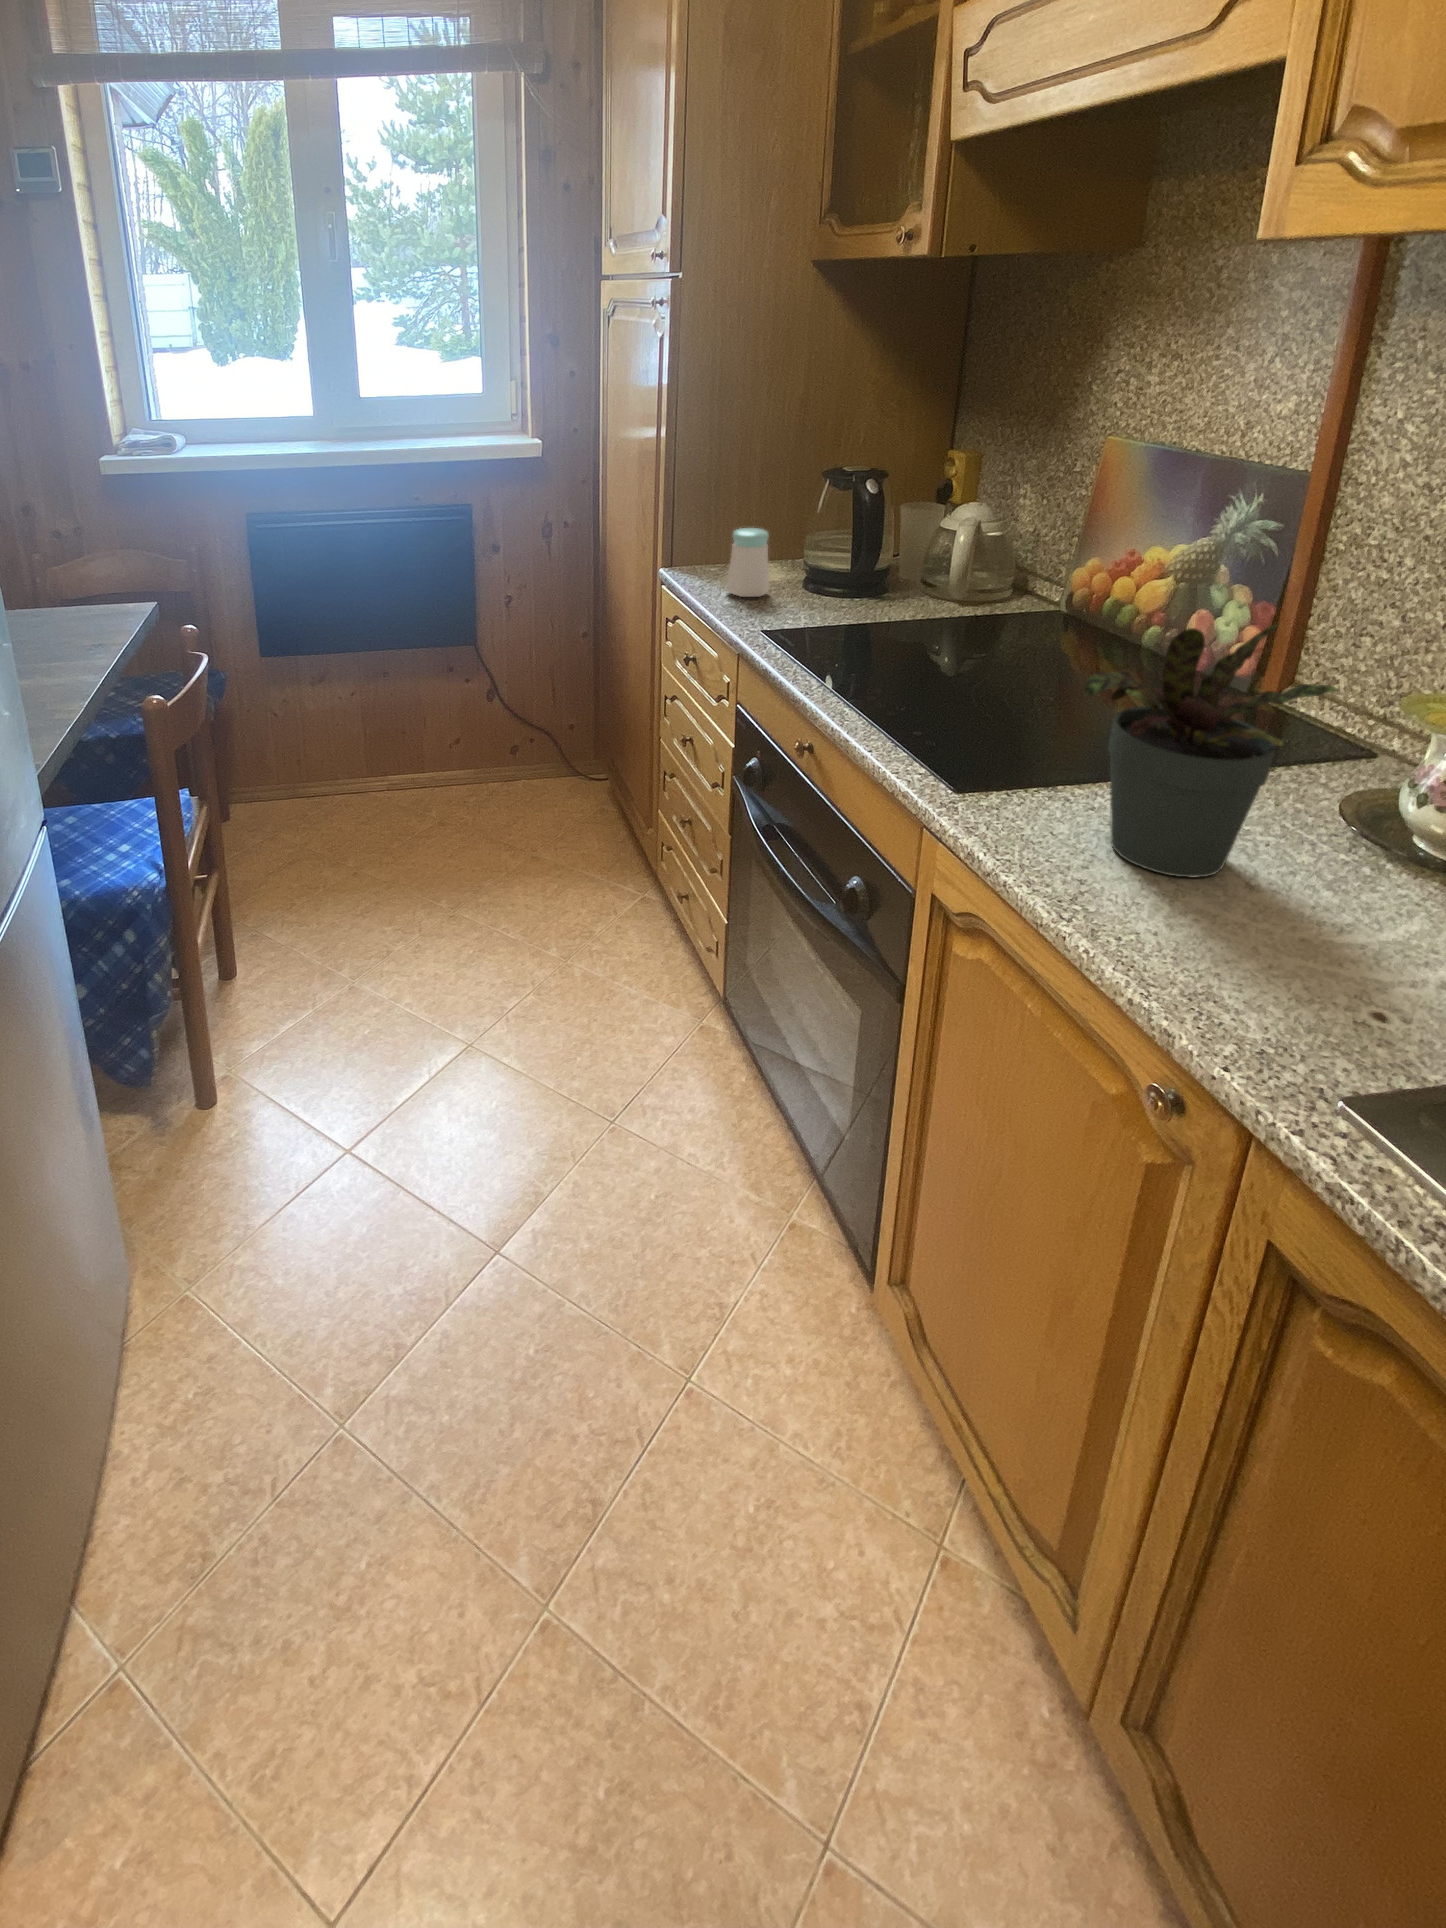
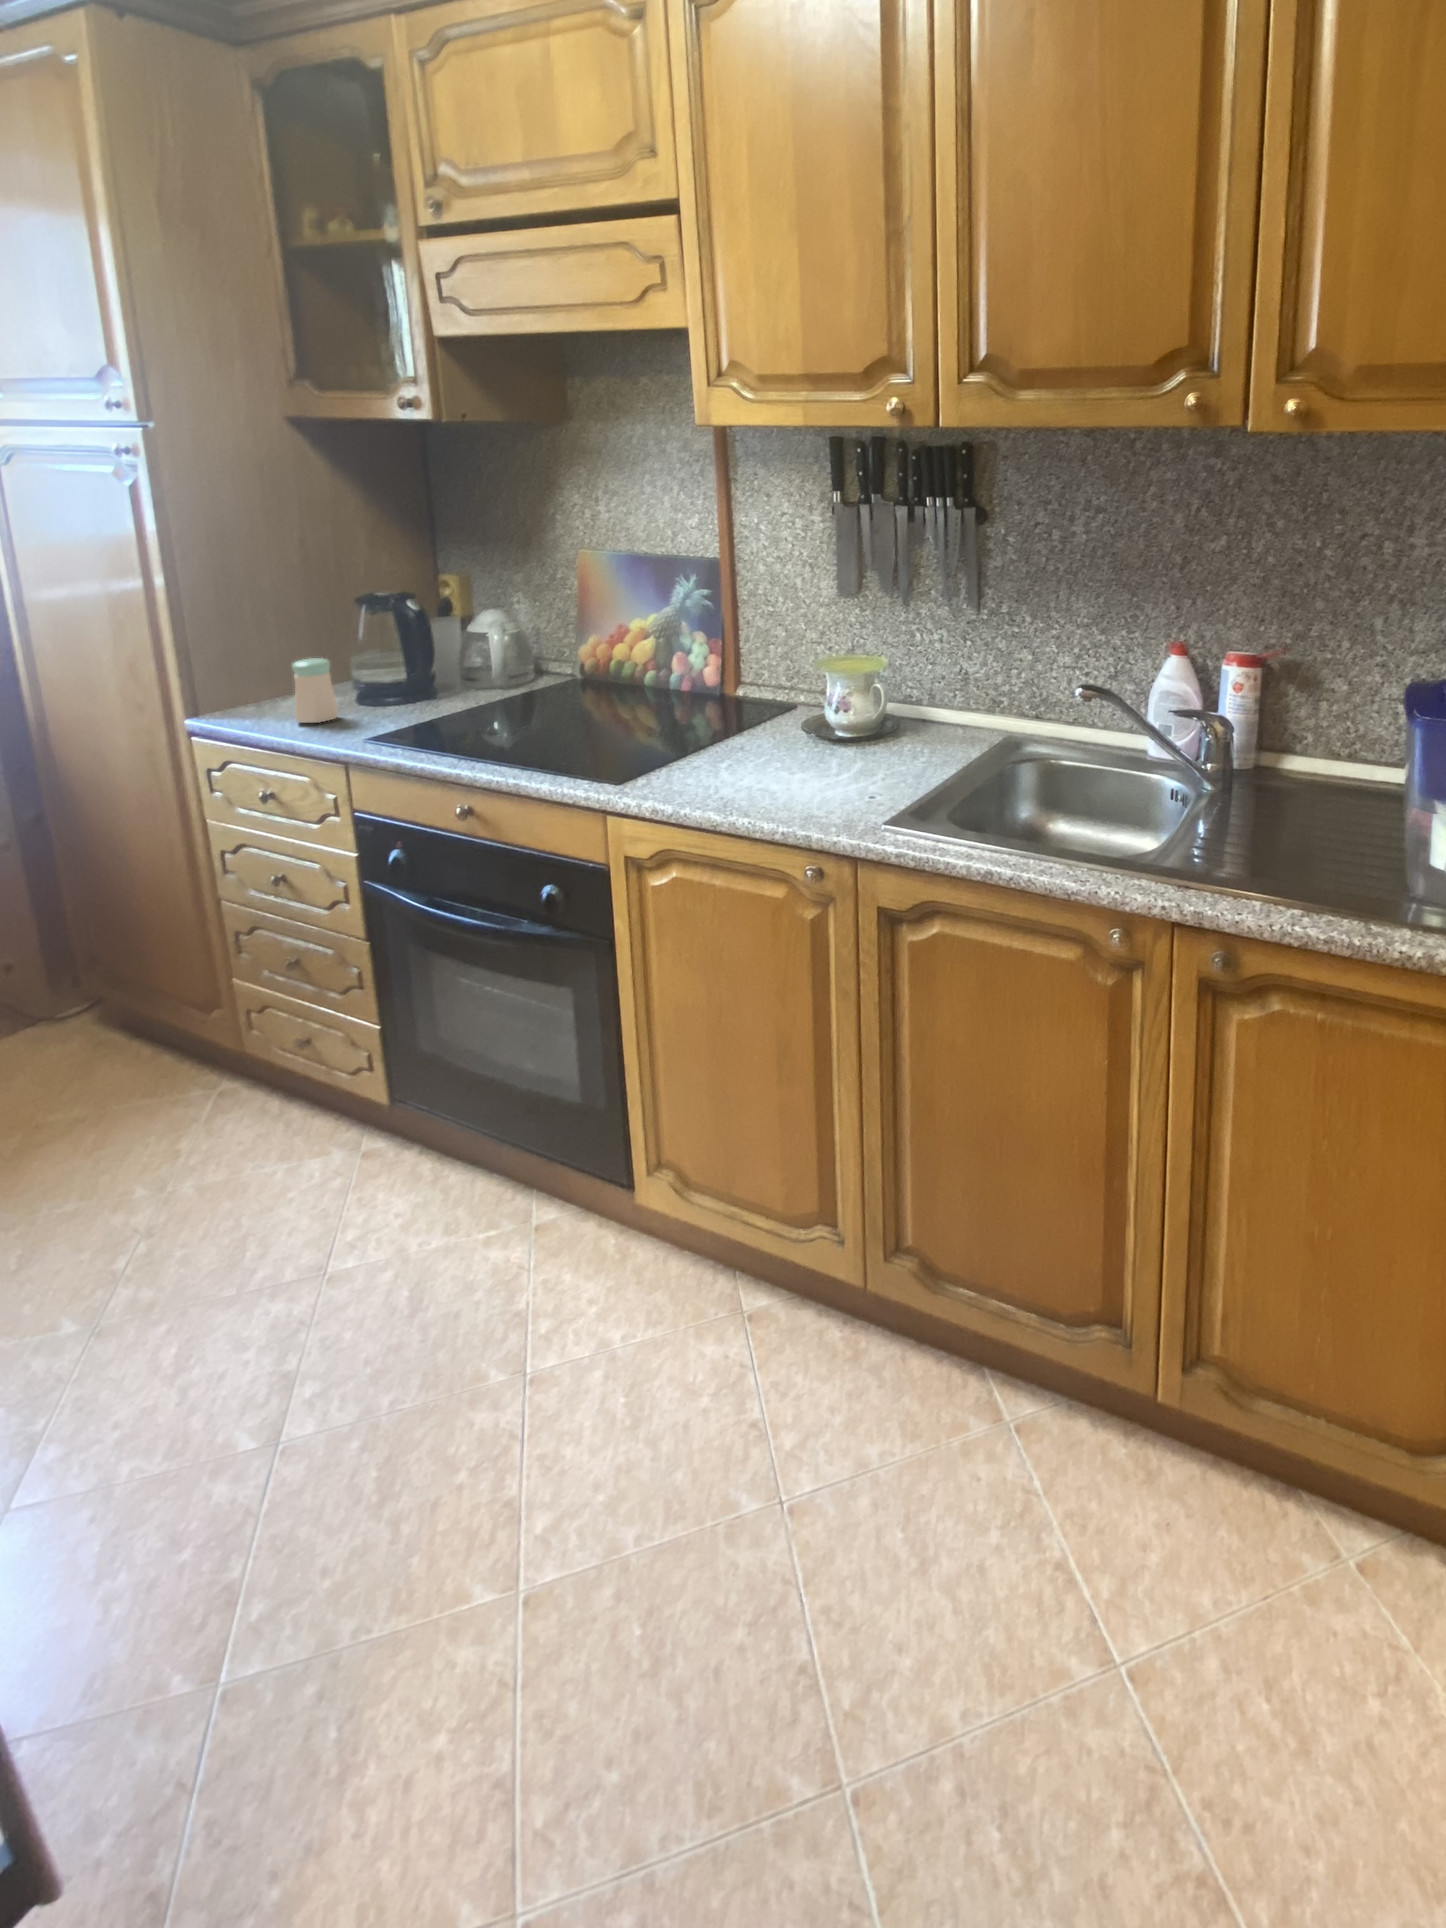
potted plant: present [1084,624,1336,877] -> none [700,623,807,779]

